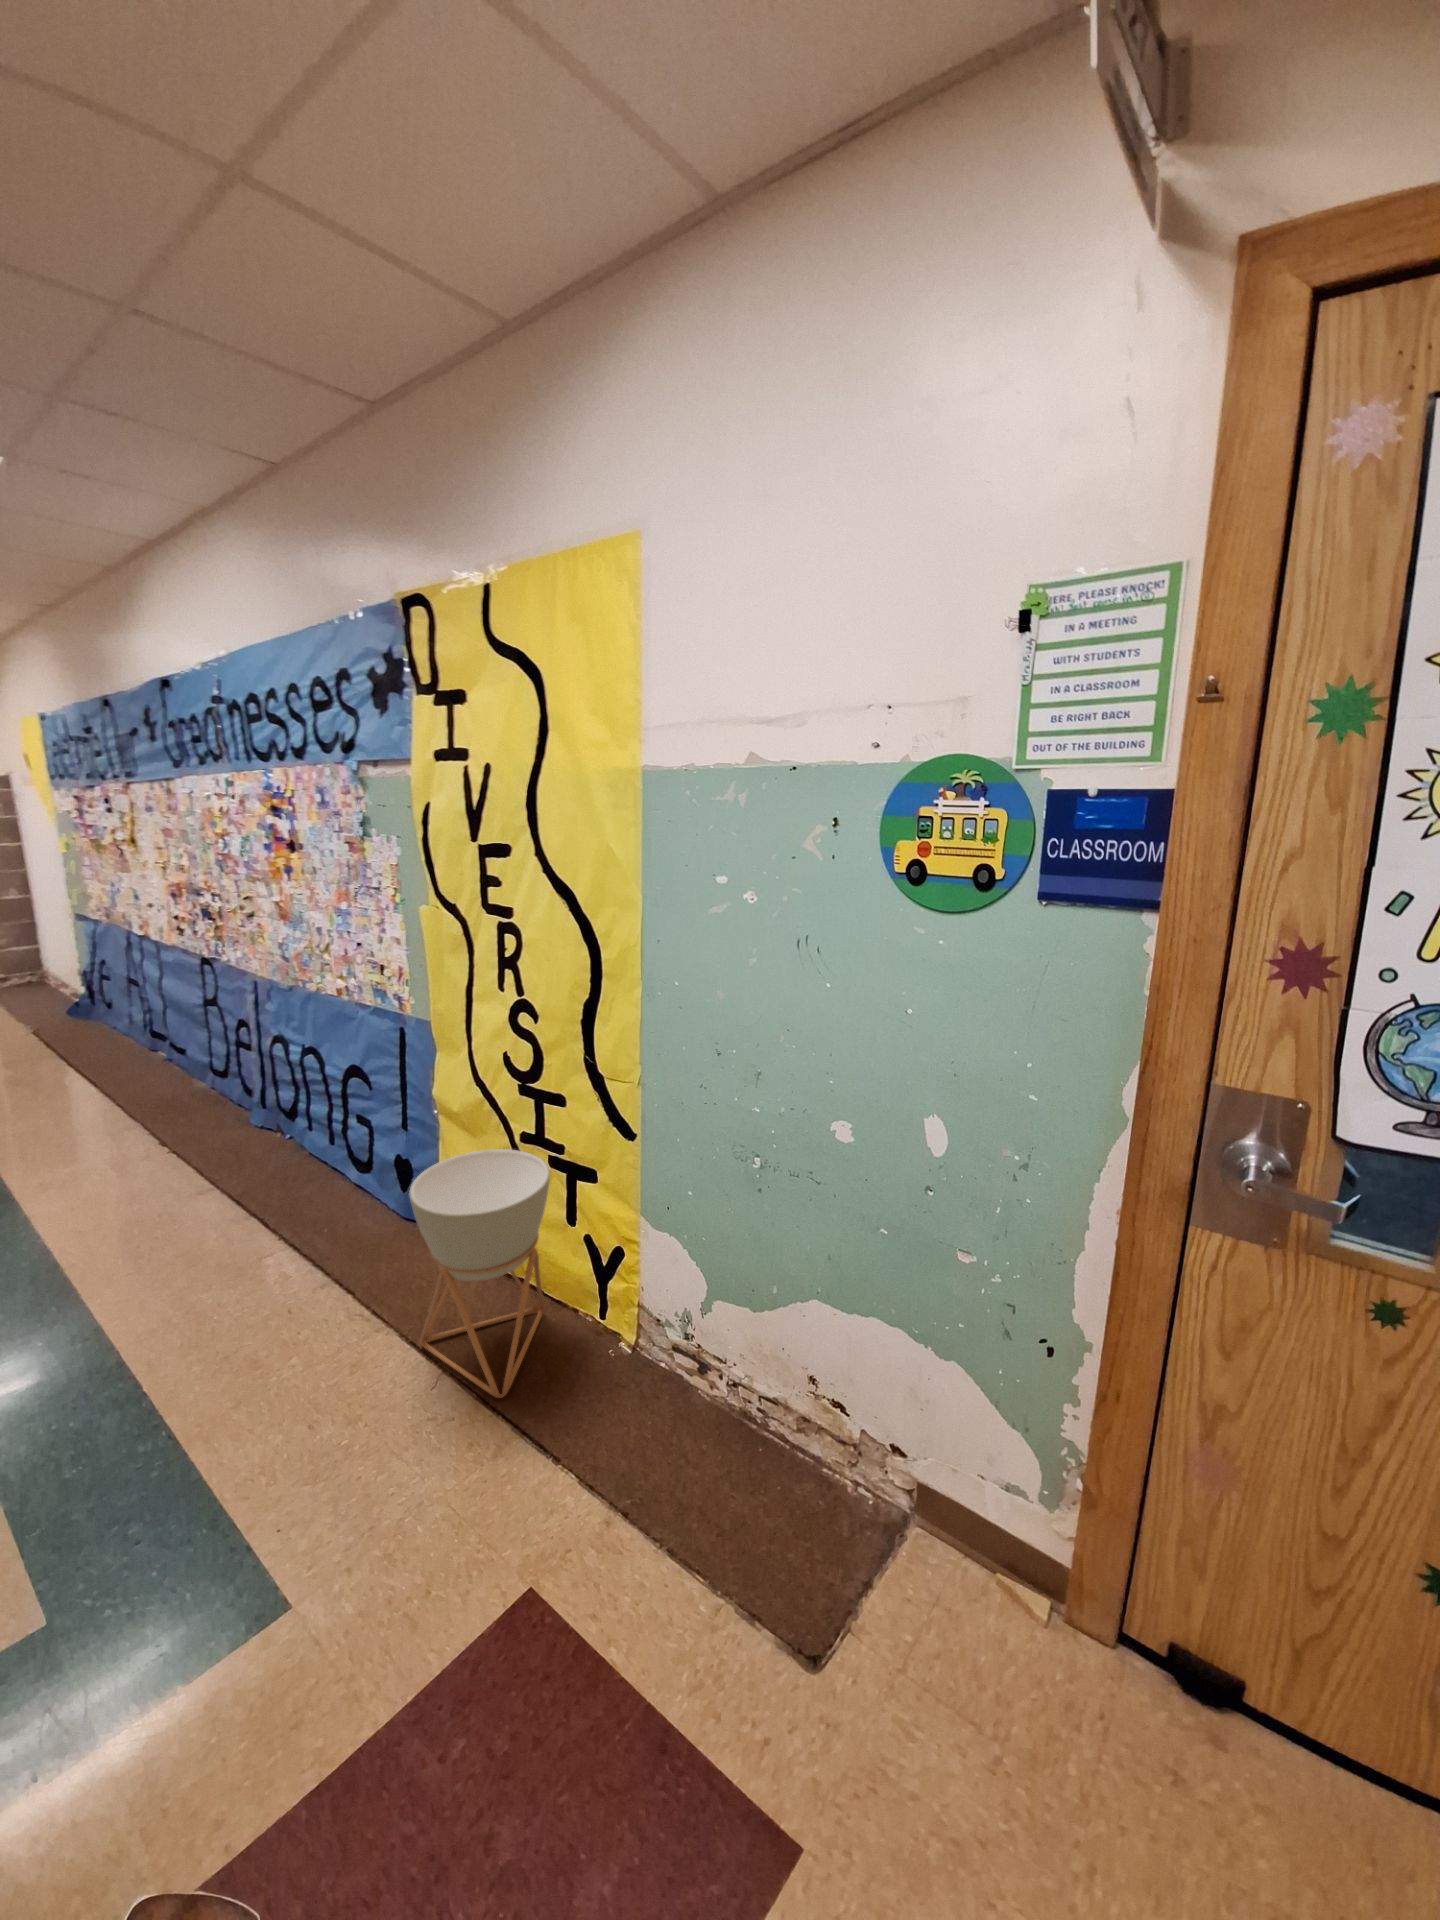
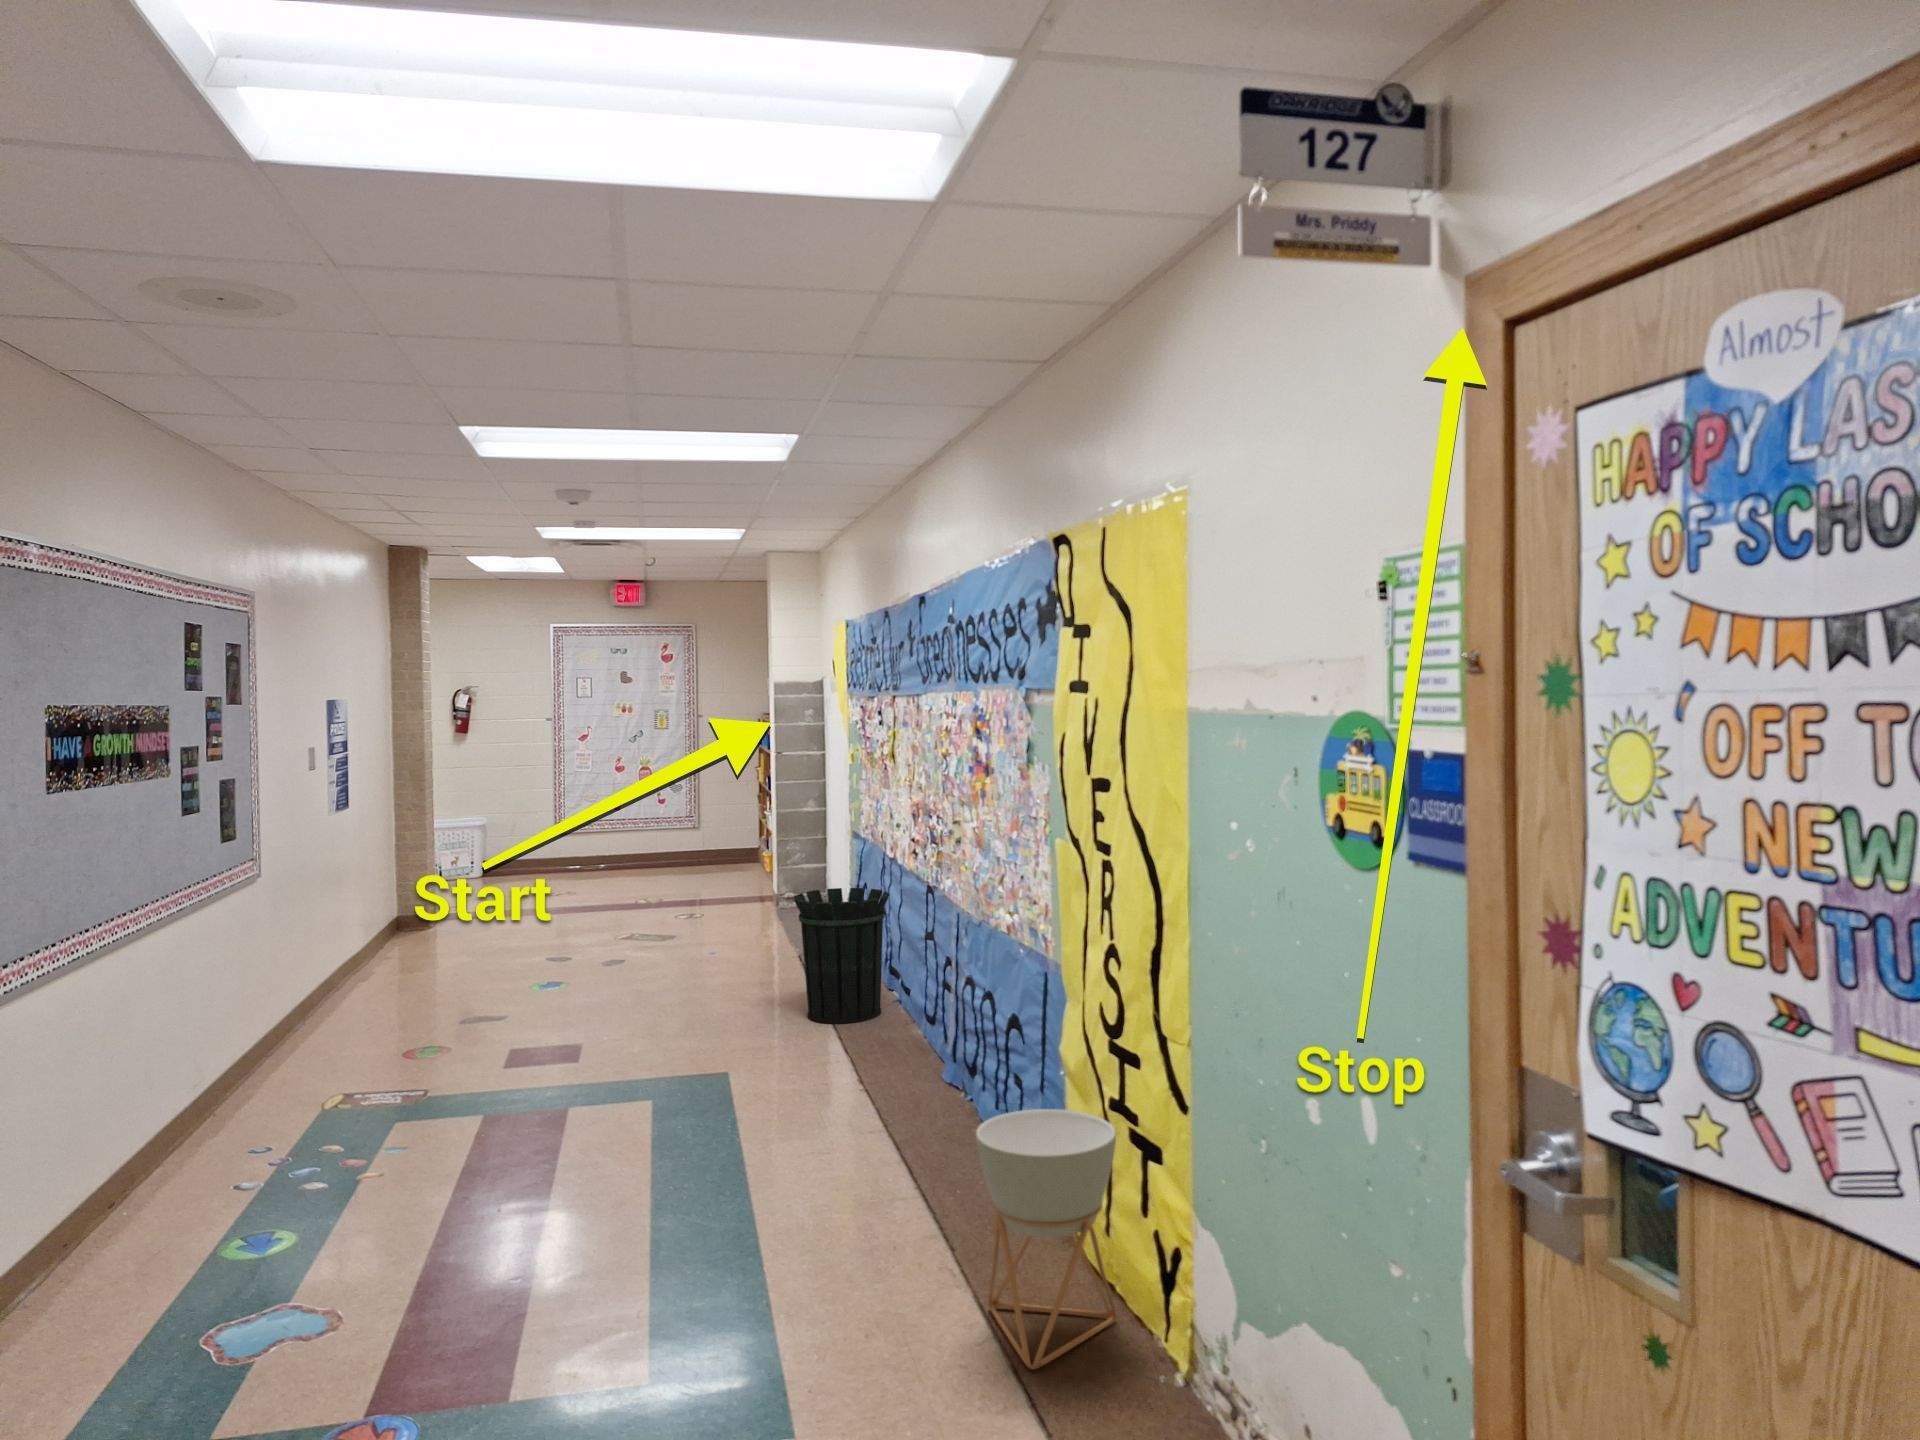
waste bin: none [29,964,151,1091] -> present [793,888,890,1024]

